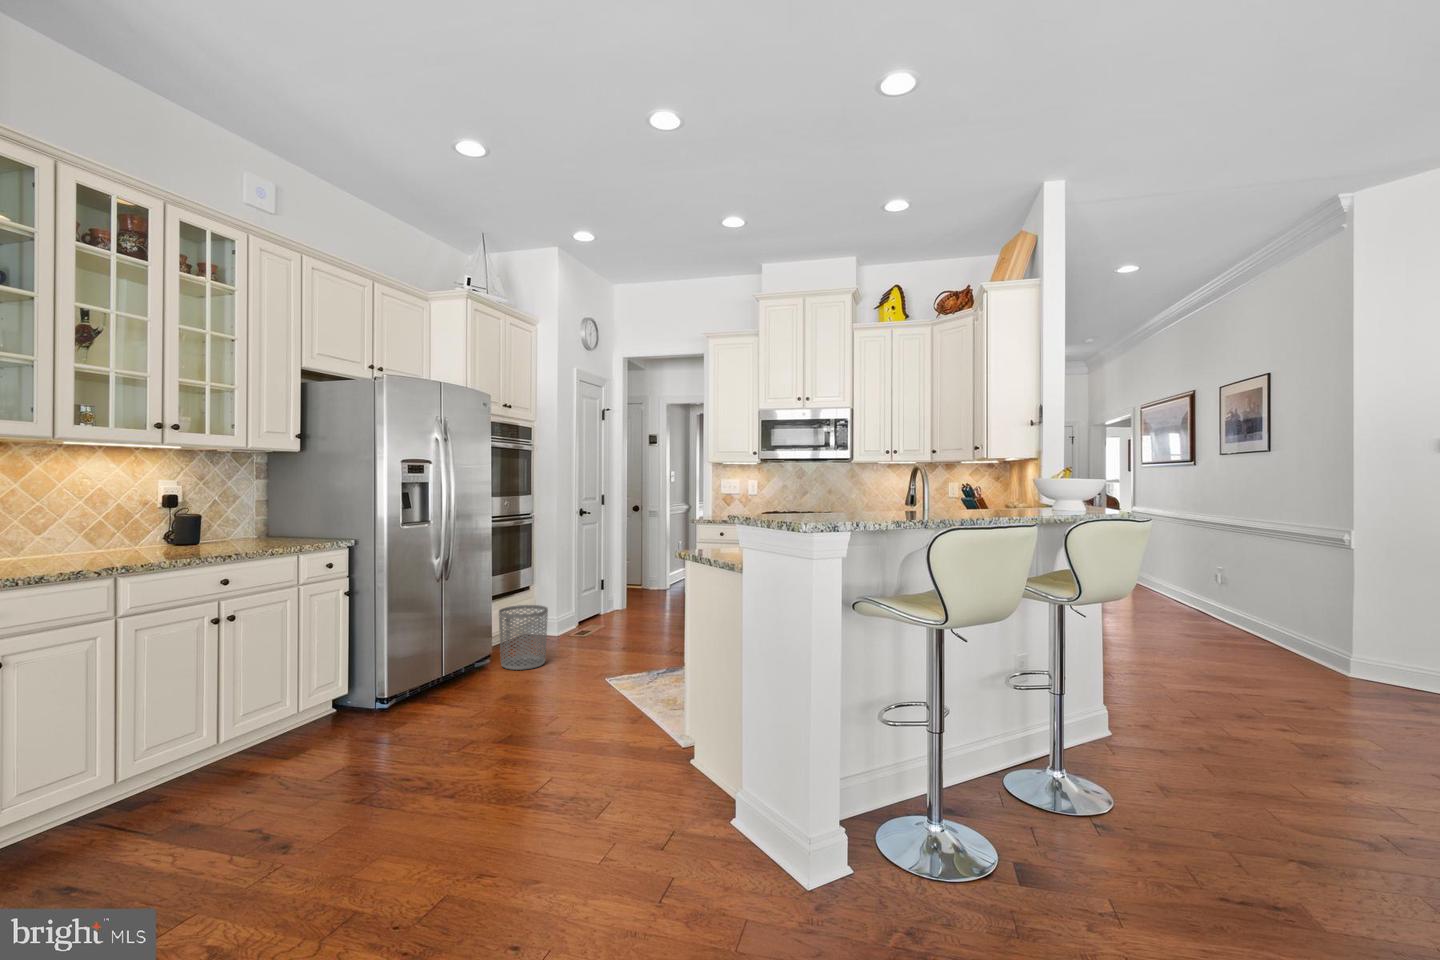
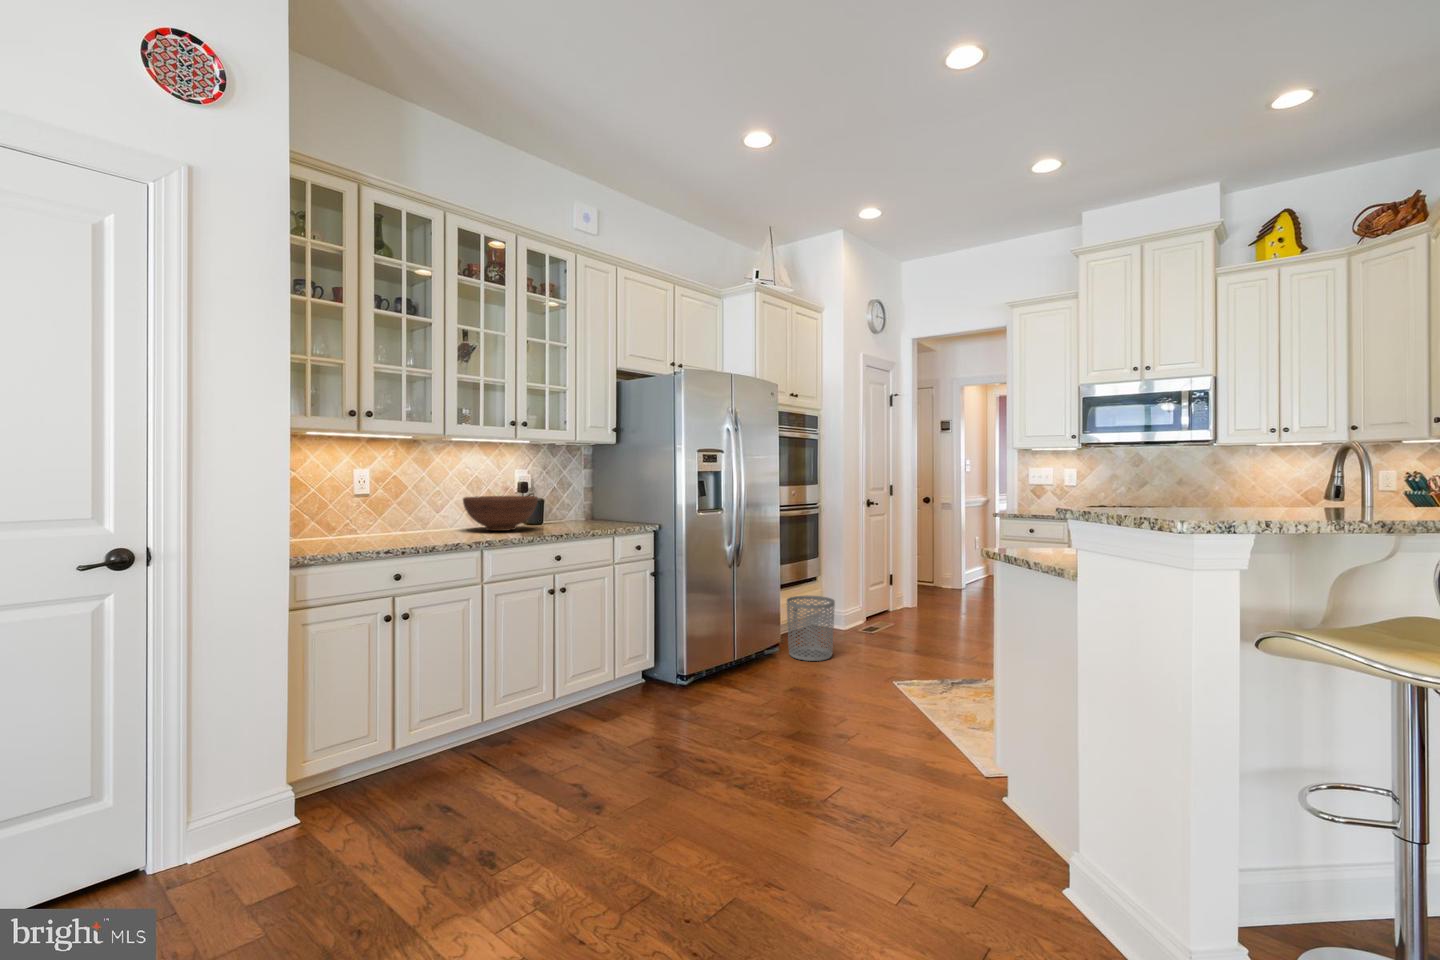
fruit bowl: none [80,511,194,554] -> present [463,496,538,531]

